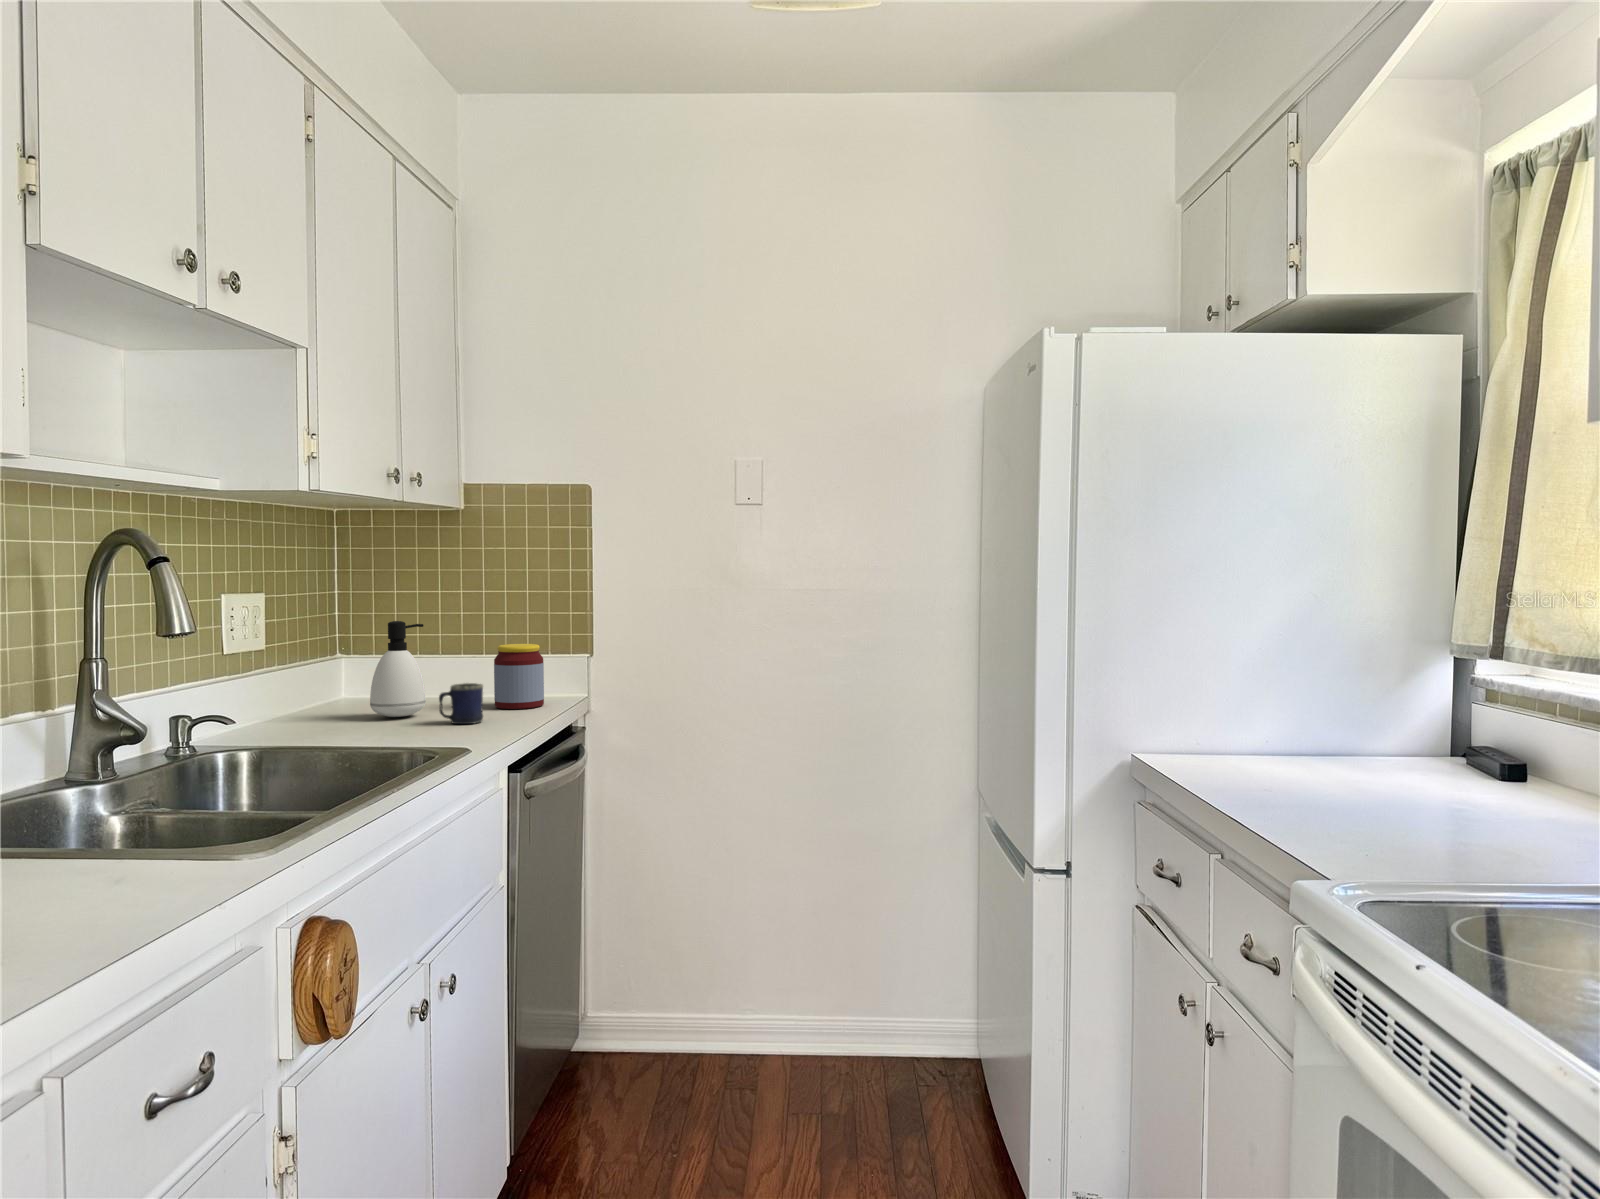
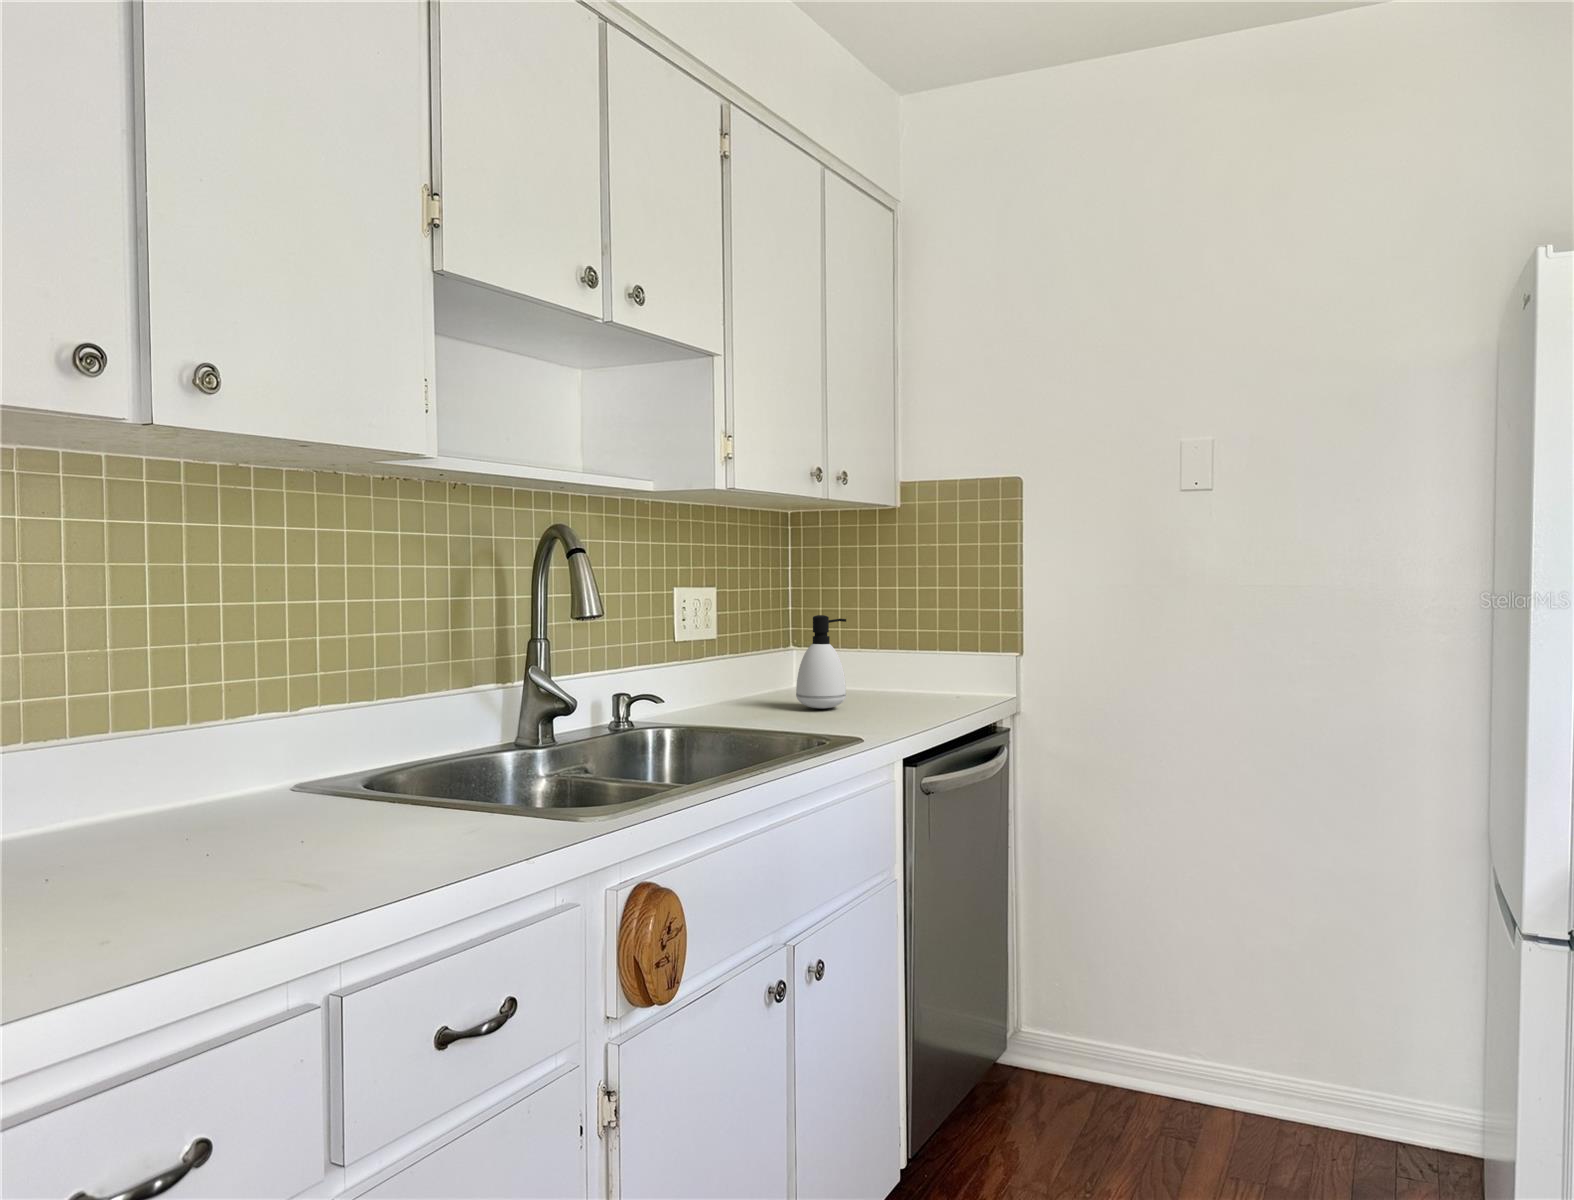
jar: present [494,644,544,709] -> none [915,642,965,710]
mug: present [439,683,483,724] -> none [849,680,892,722]

